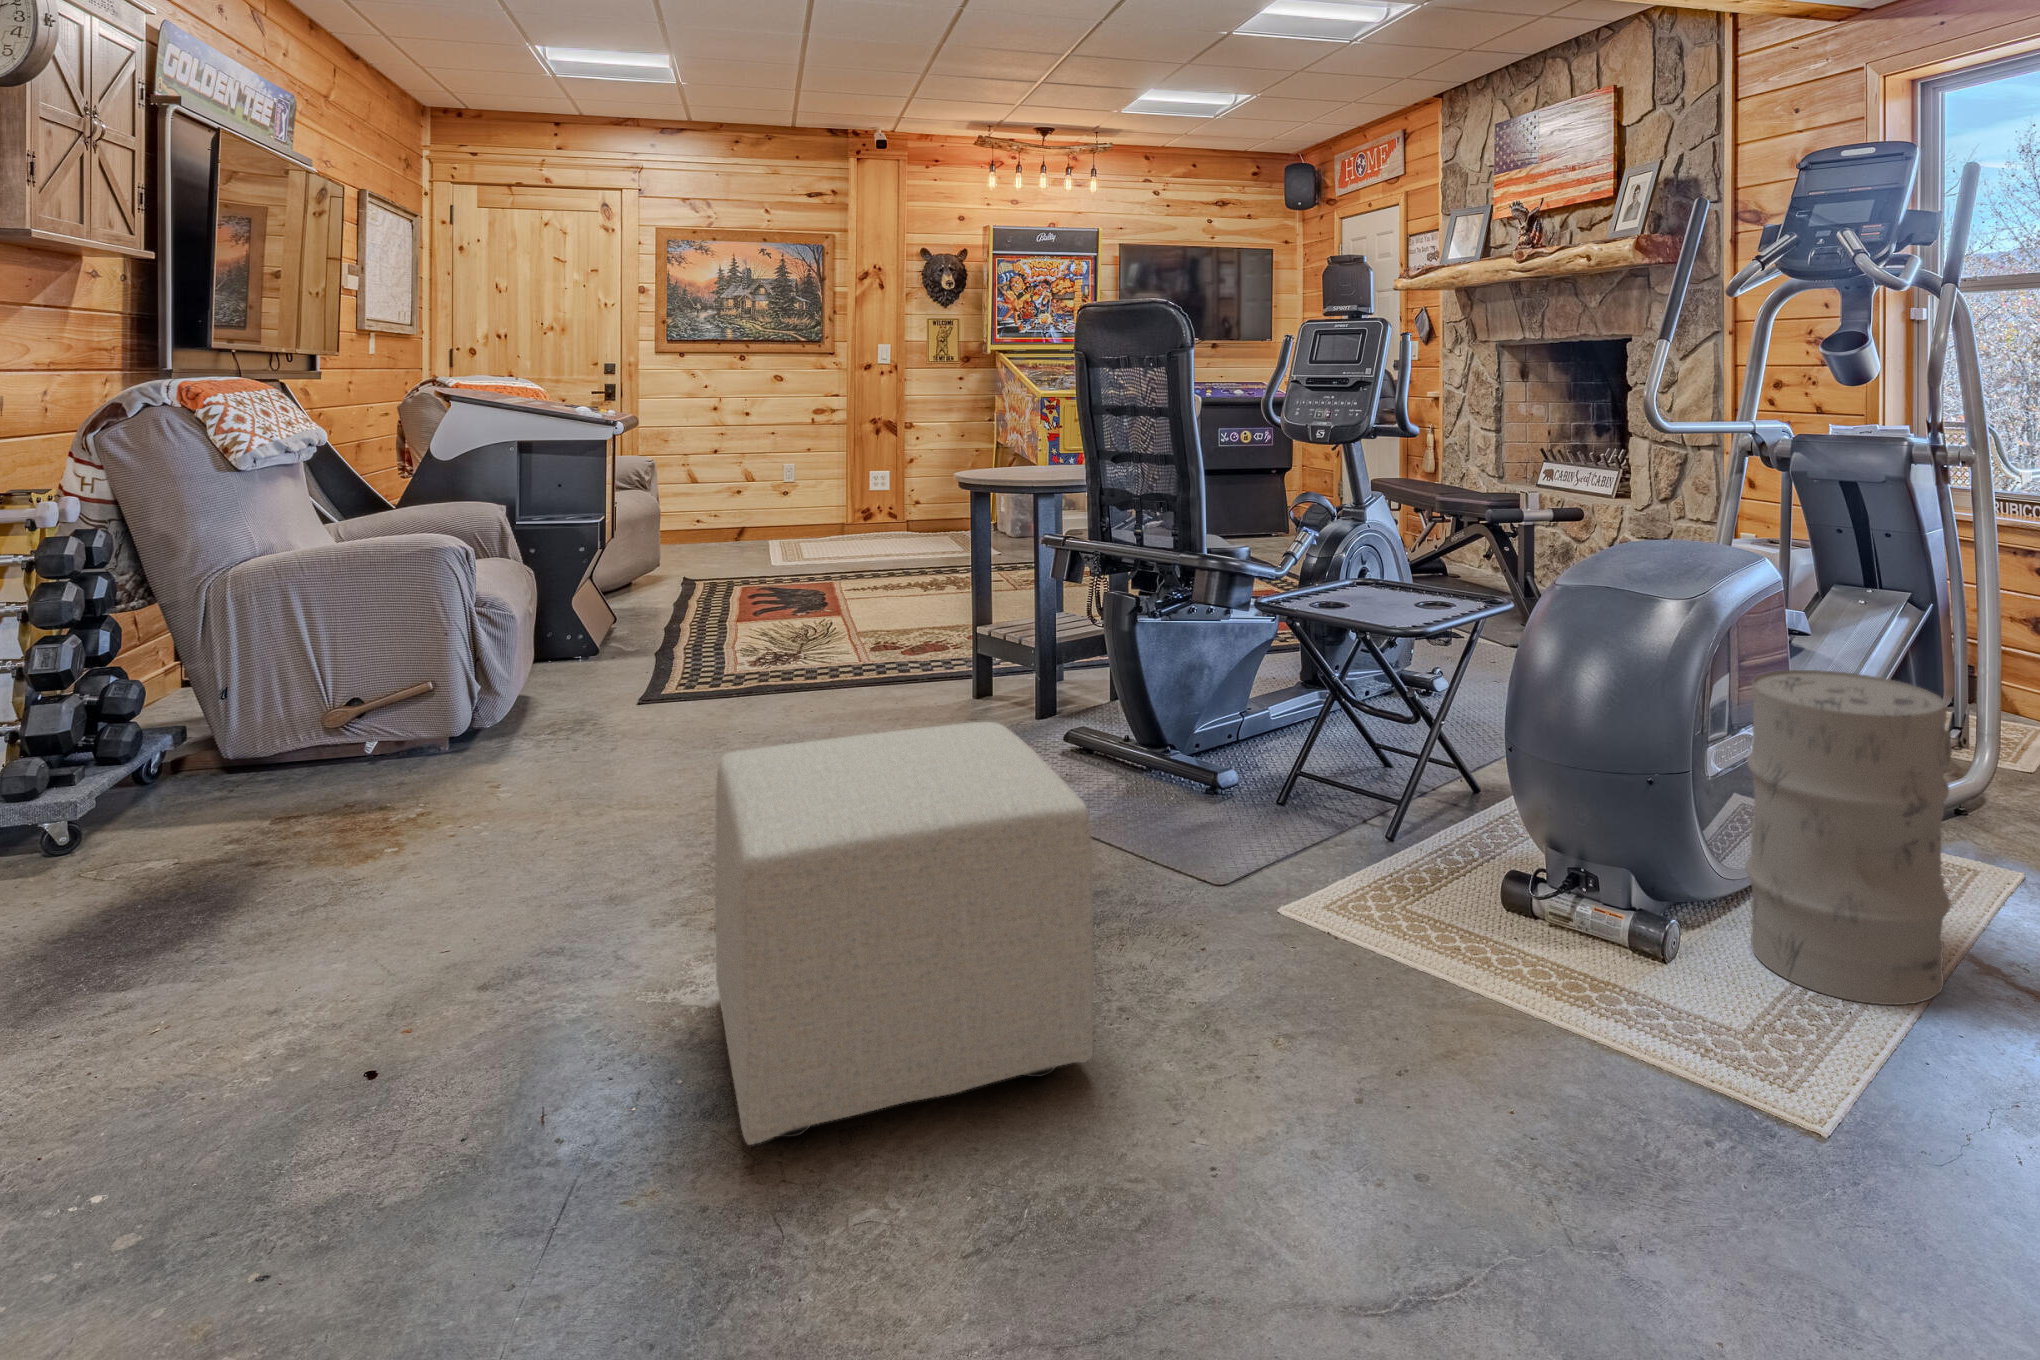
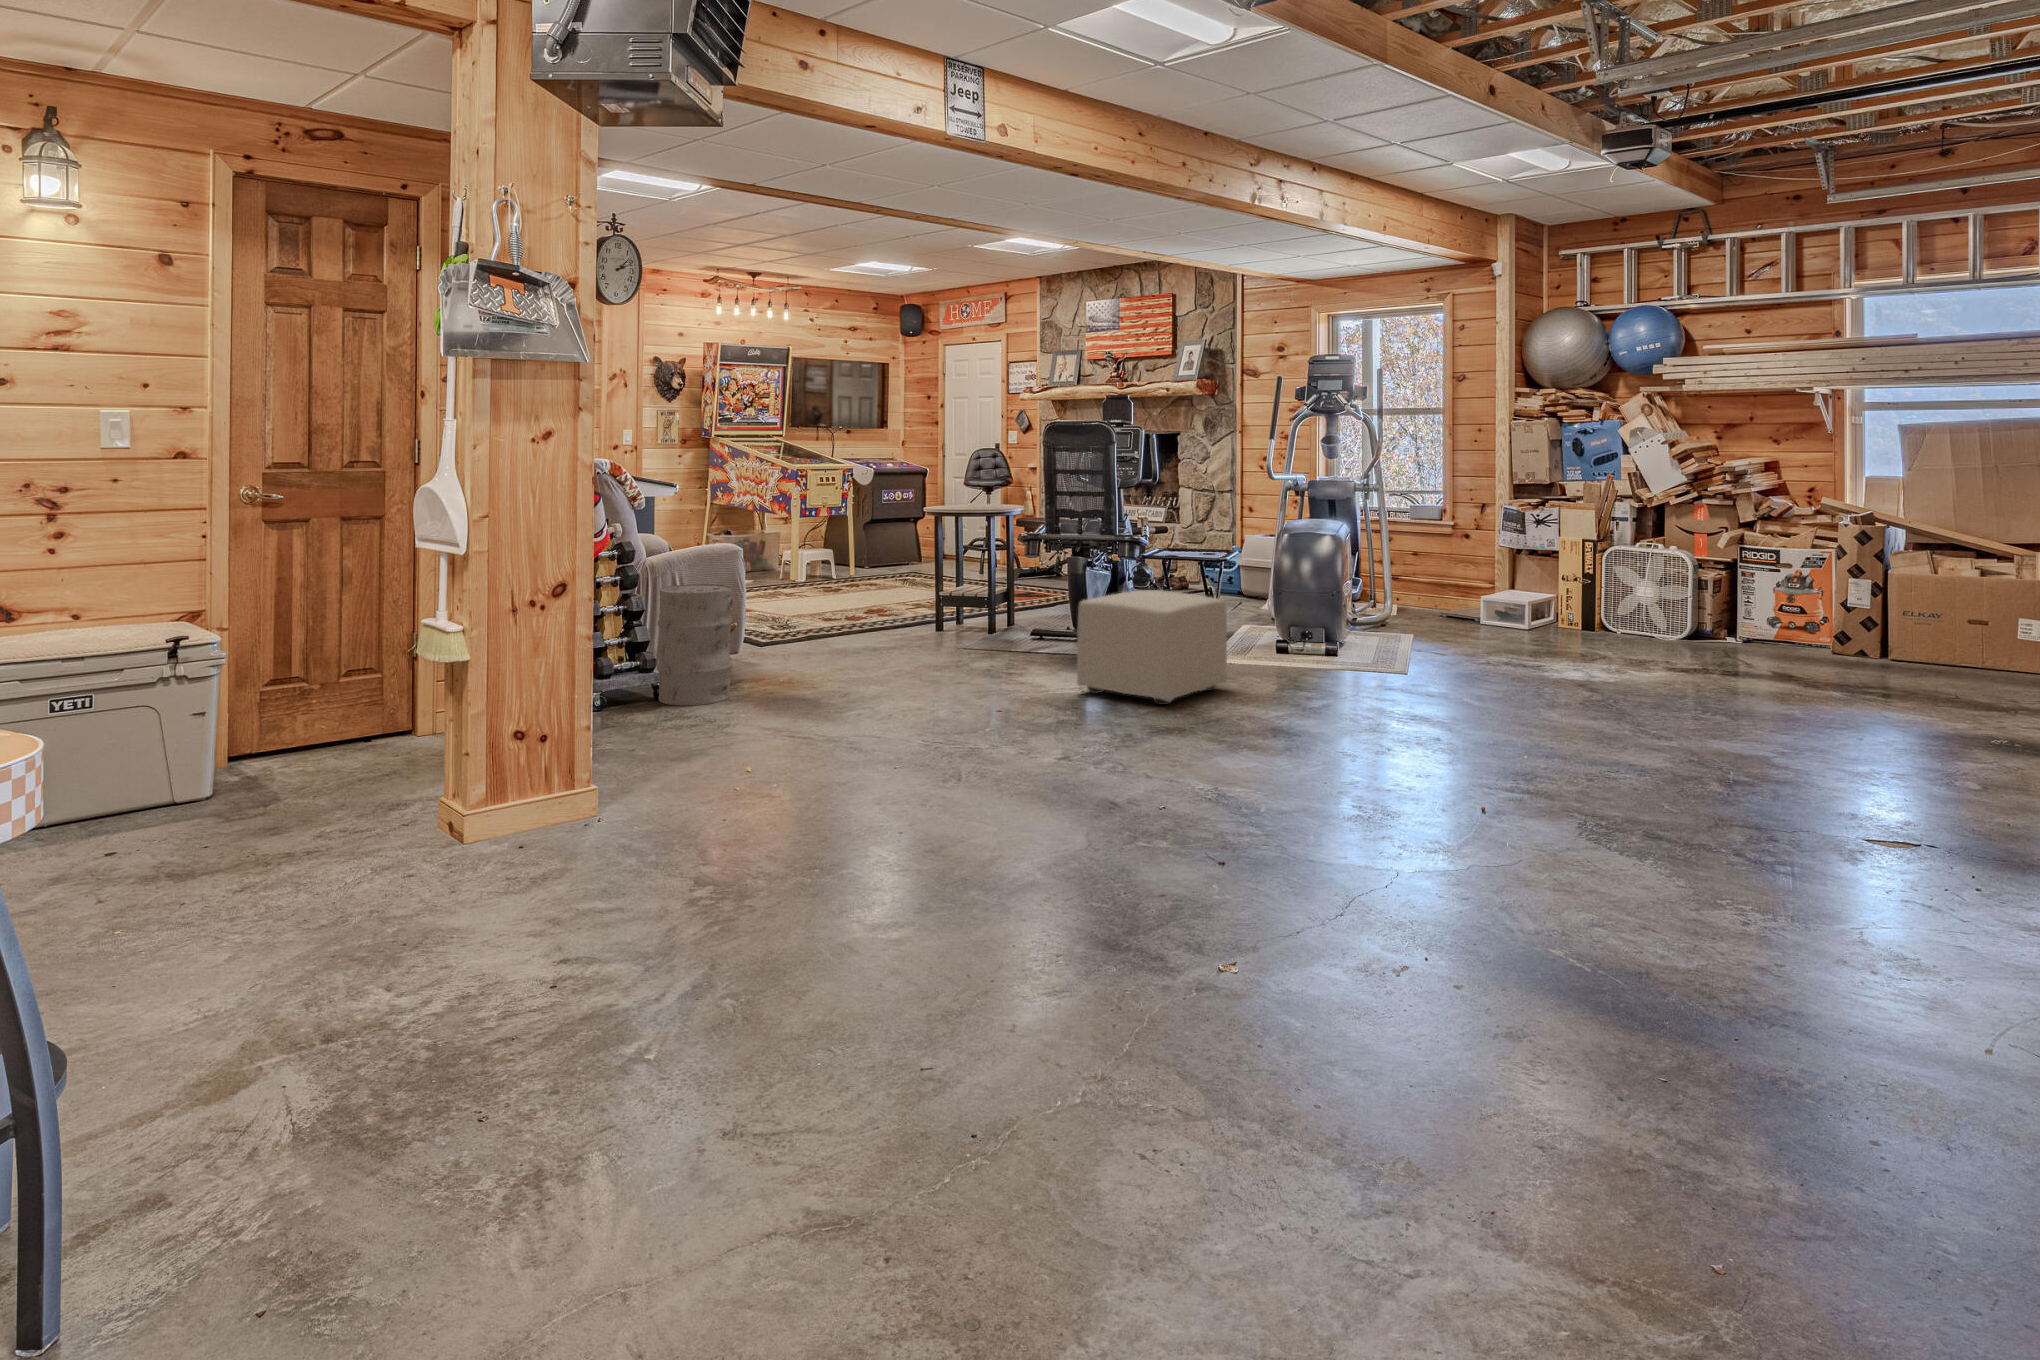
trash can: present [1745,670,1952,1005] -> present [657,584,733,706]

